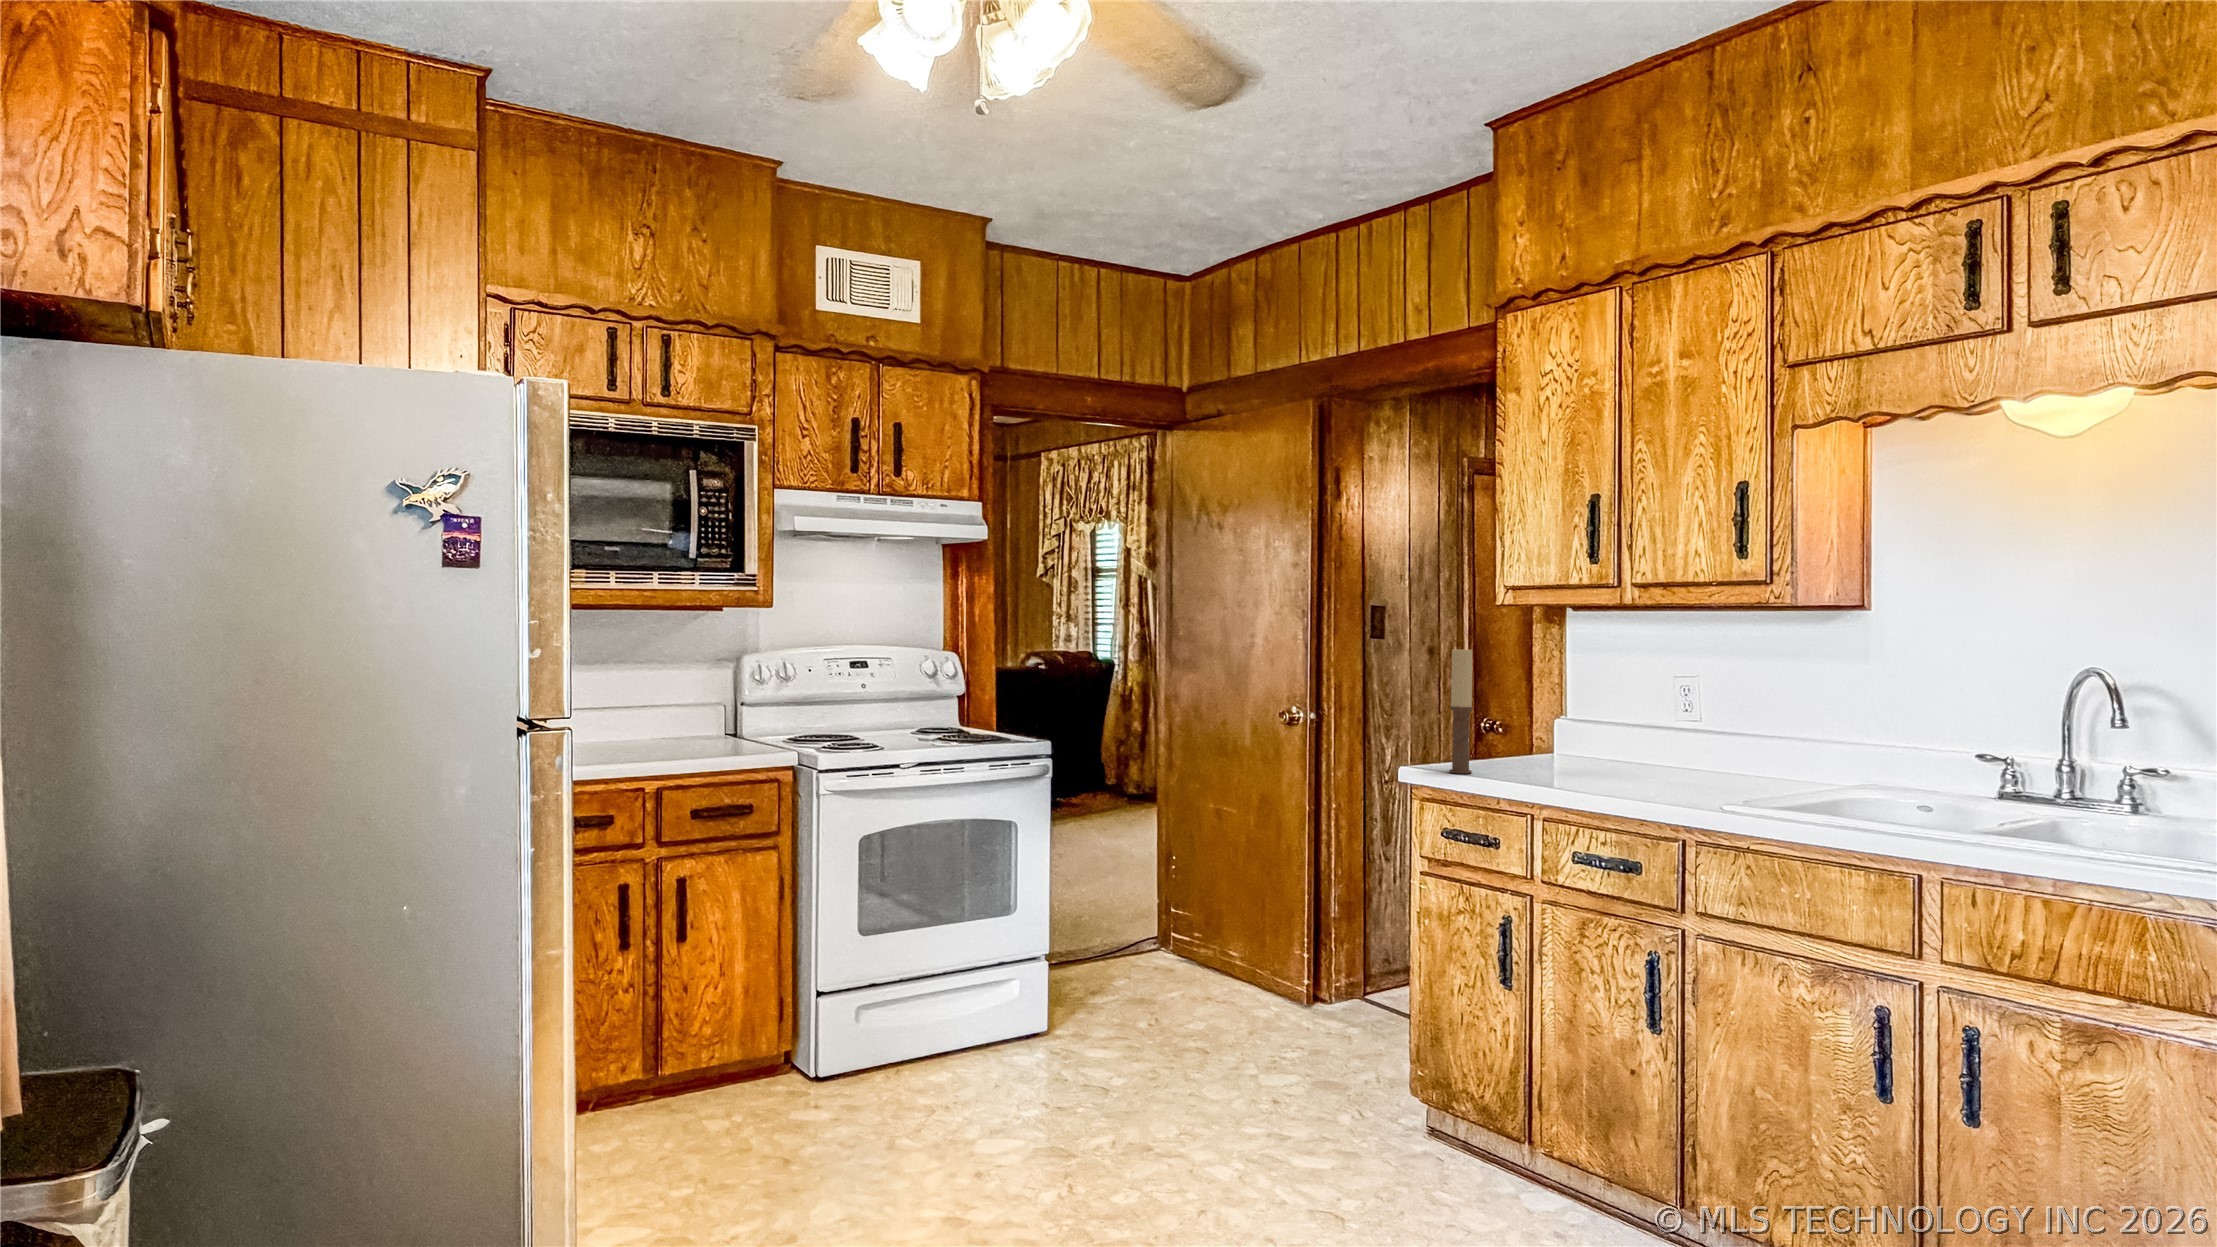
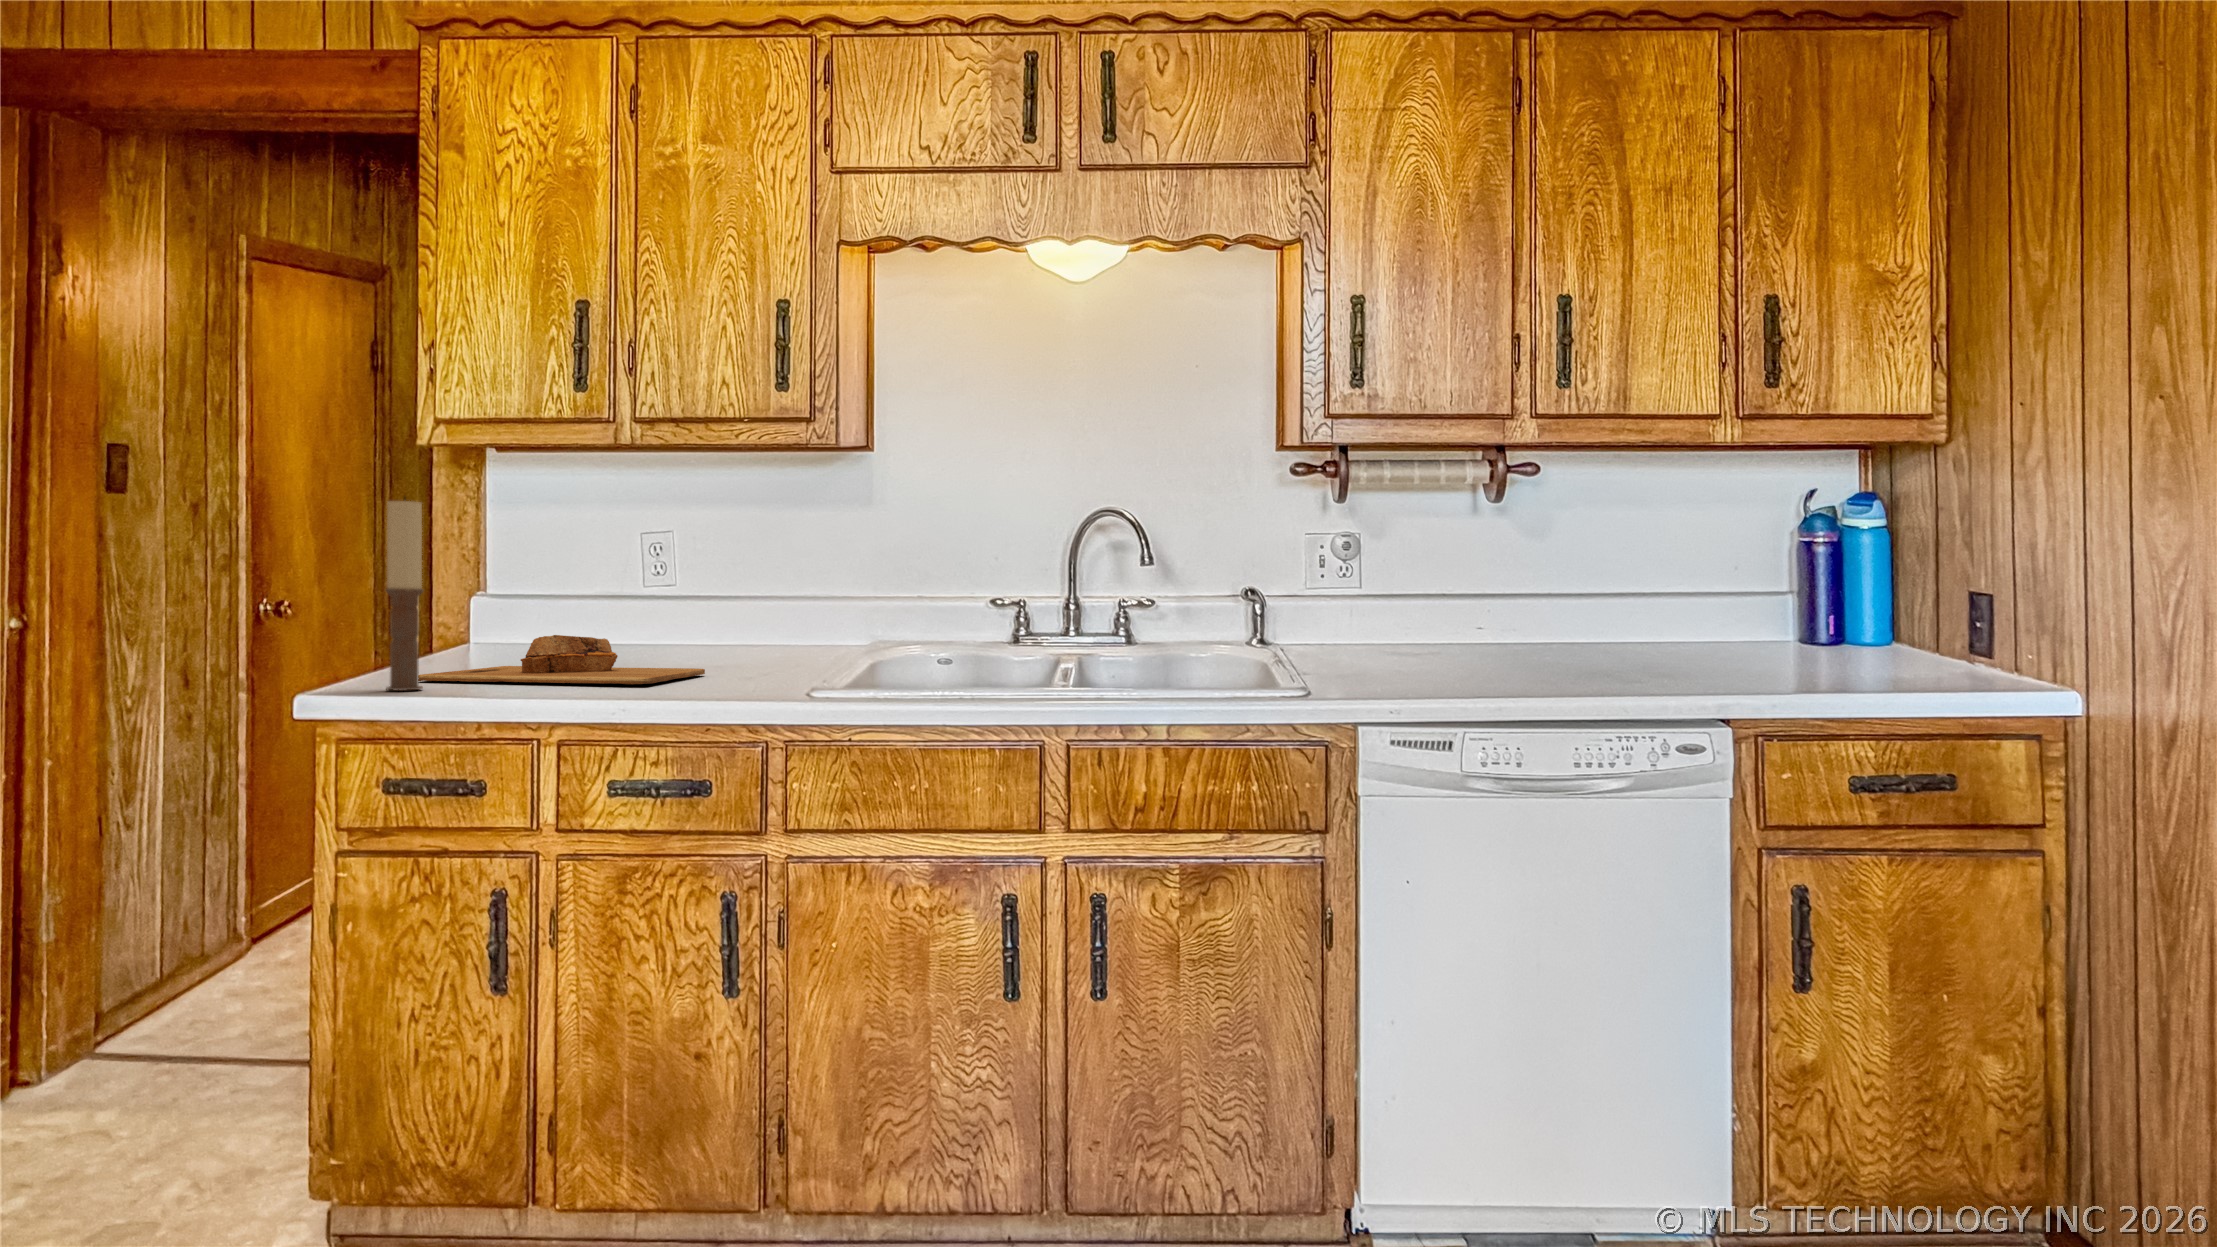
cutting board: none [1483,739,1695,783] -> present [418,635,705,684]

